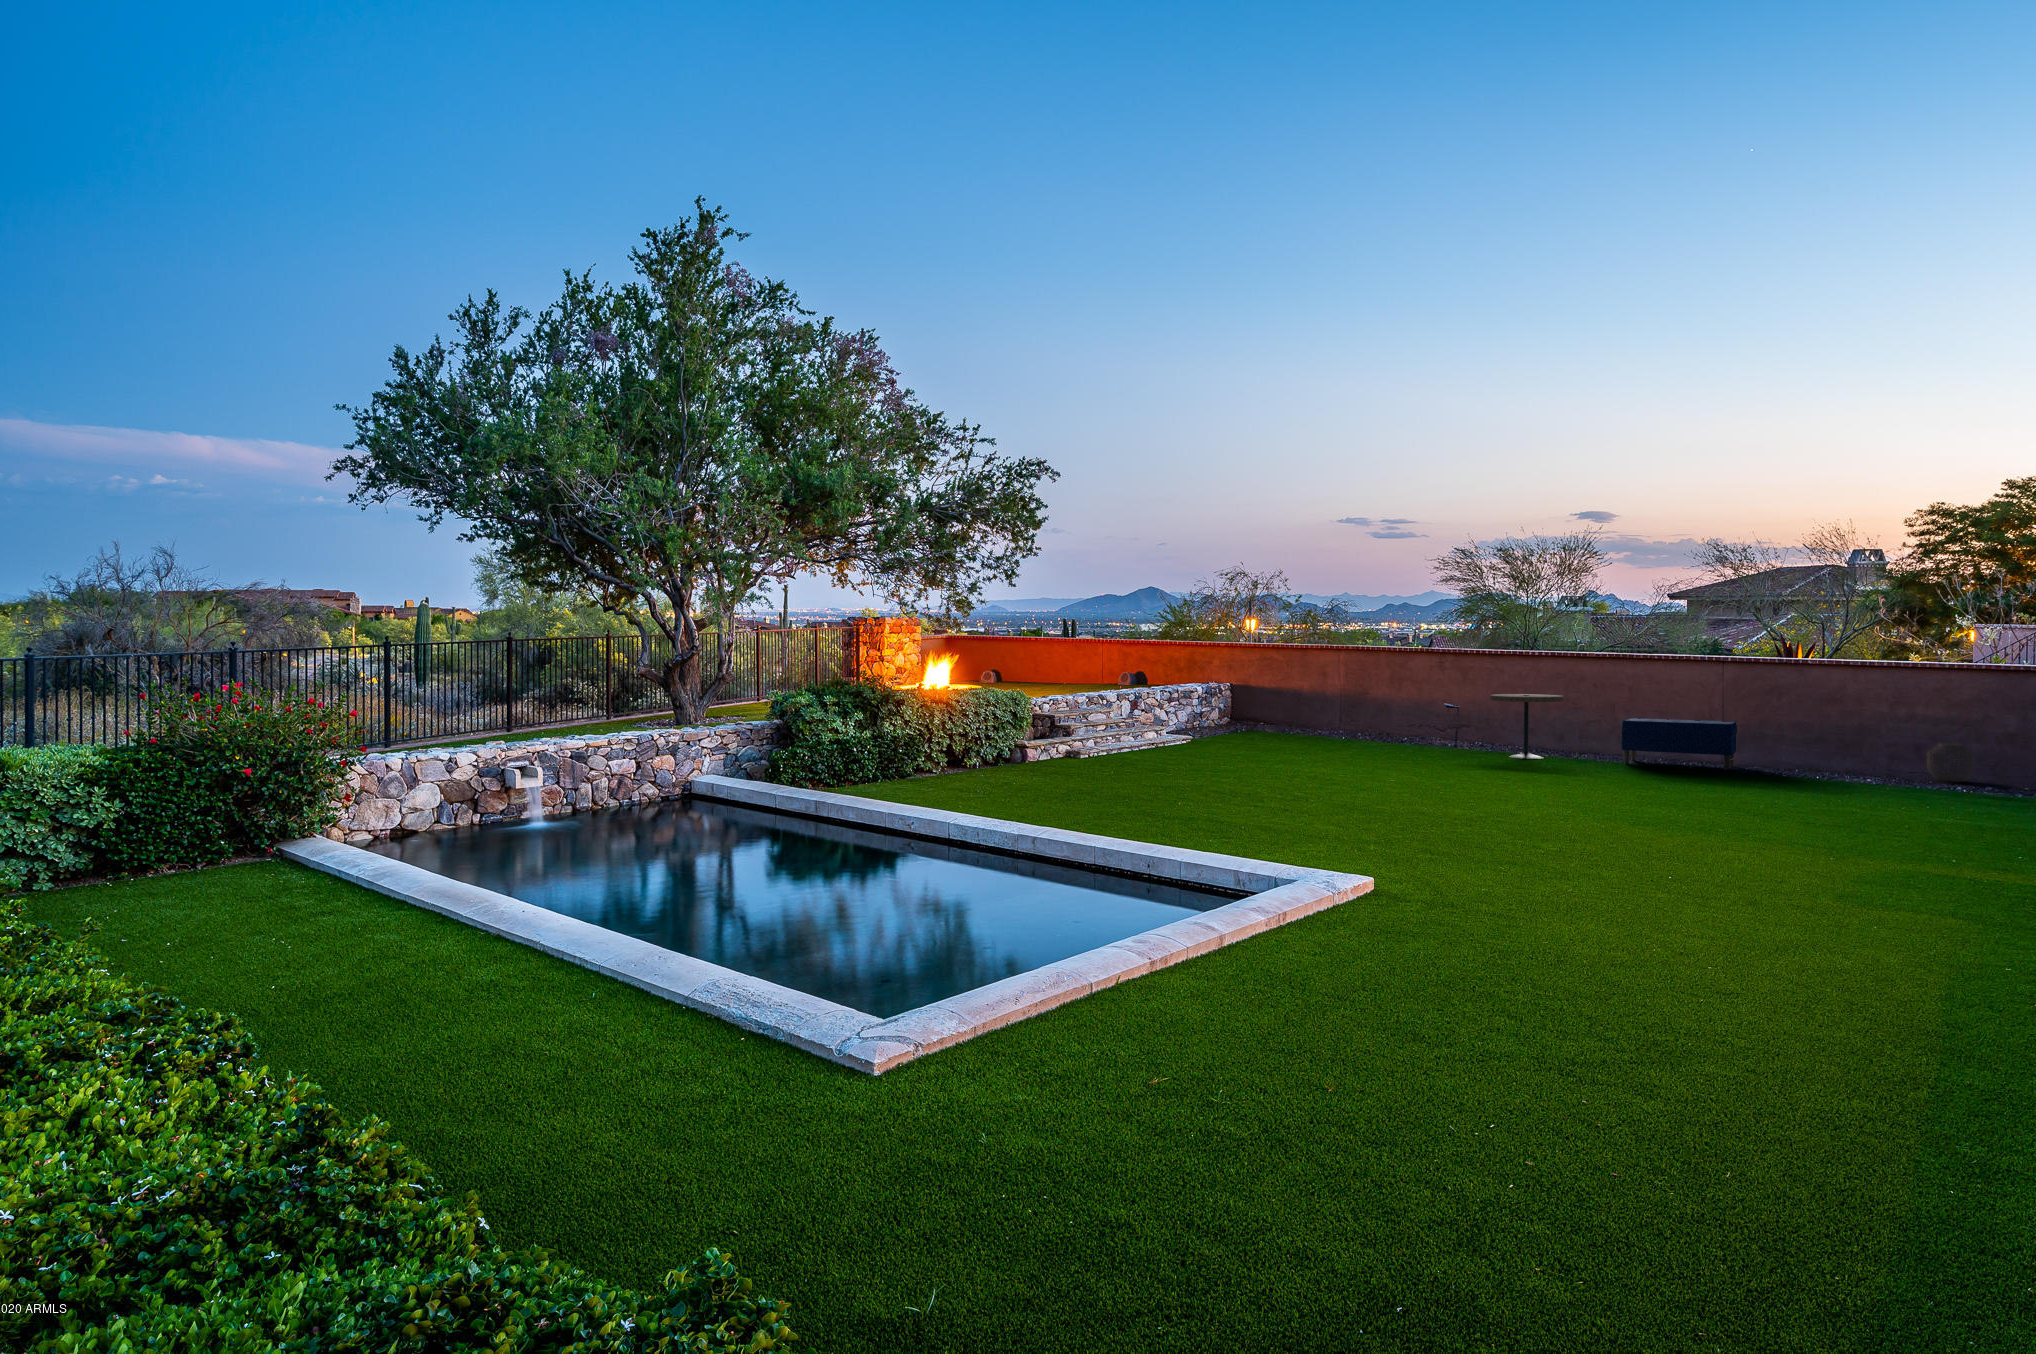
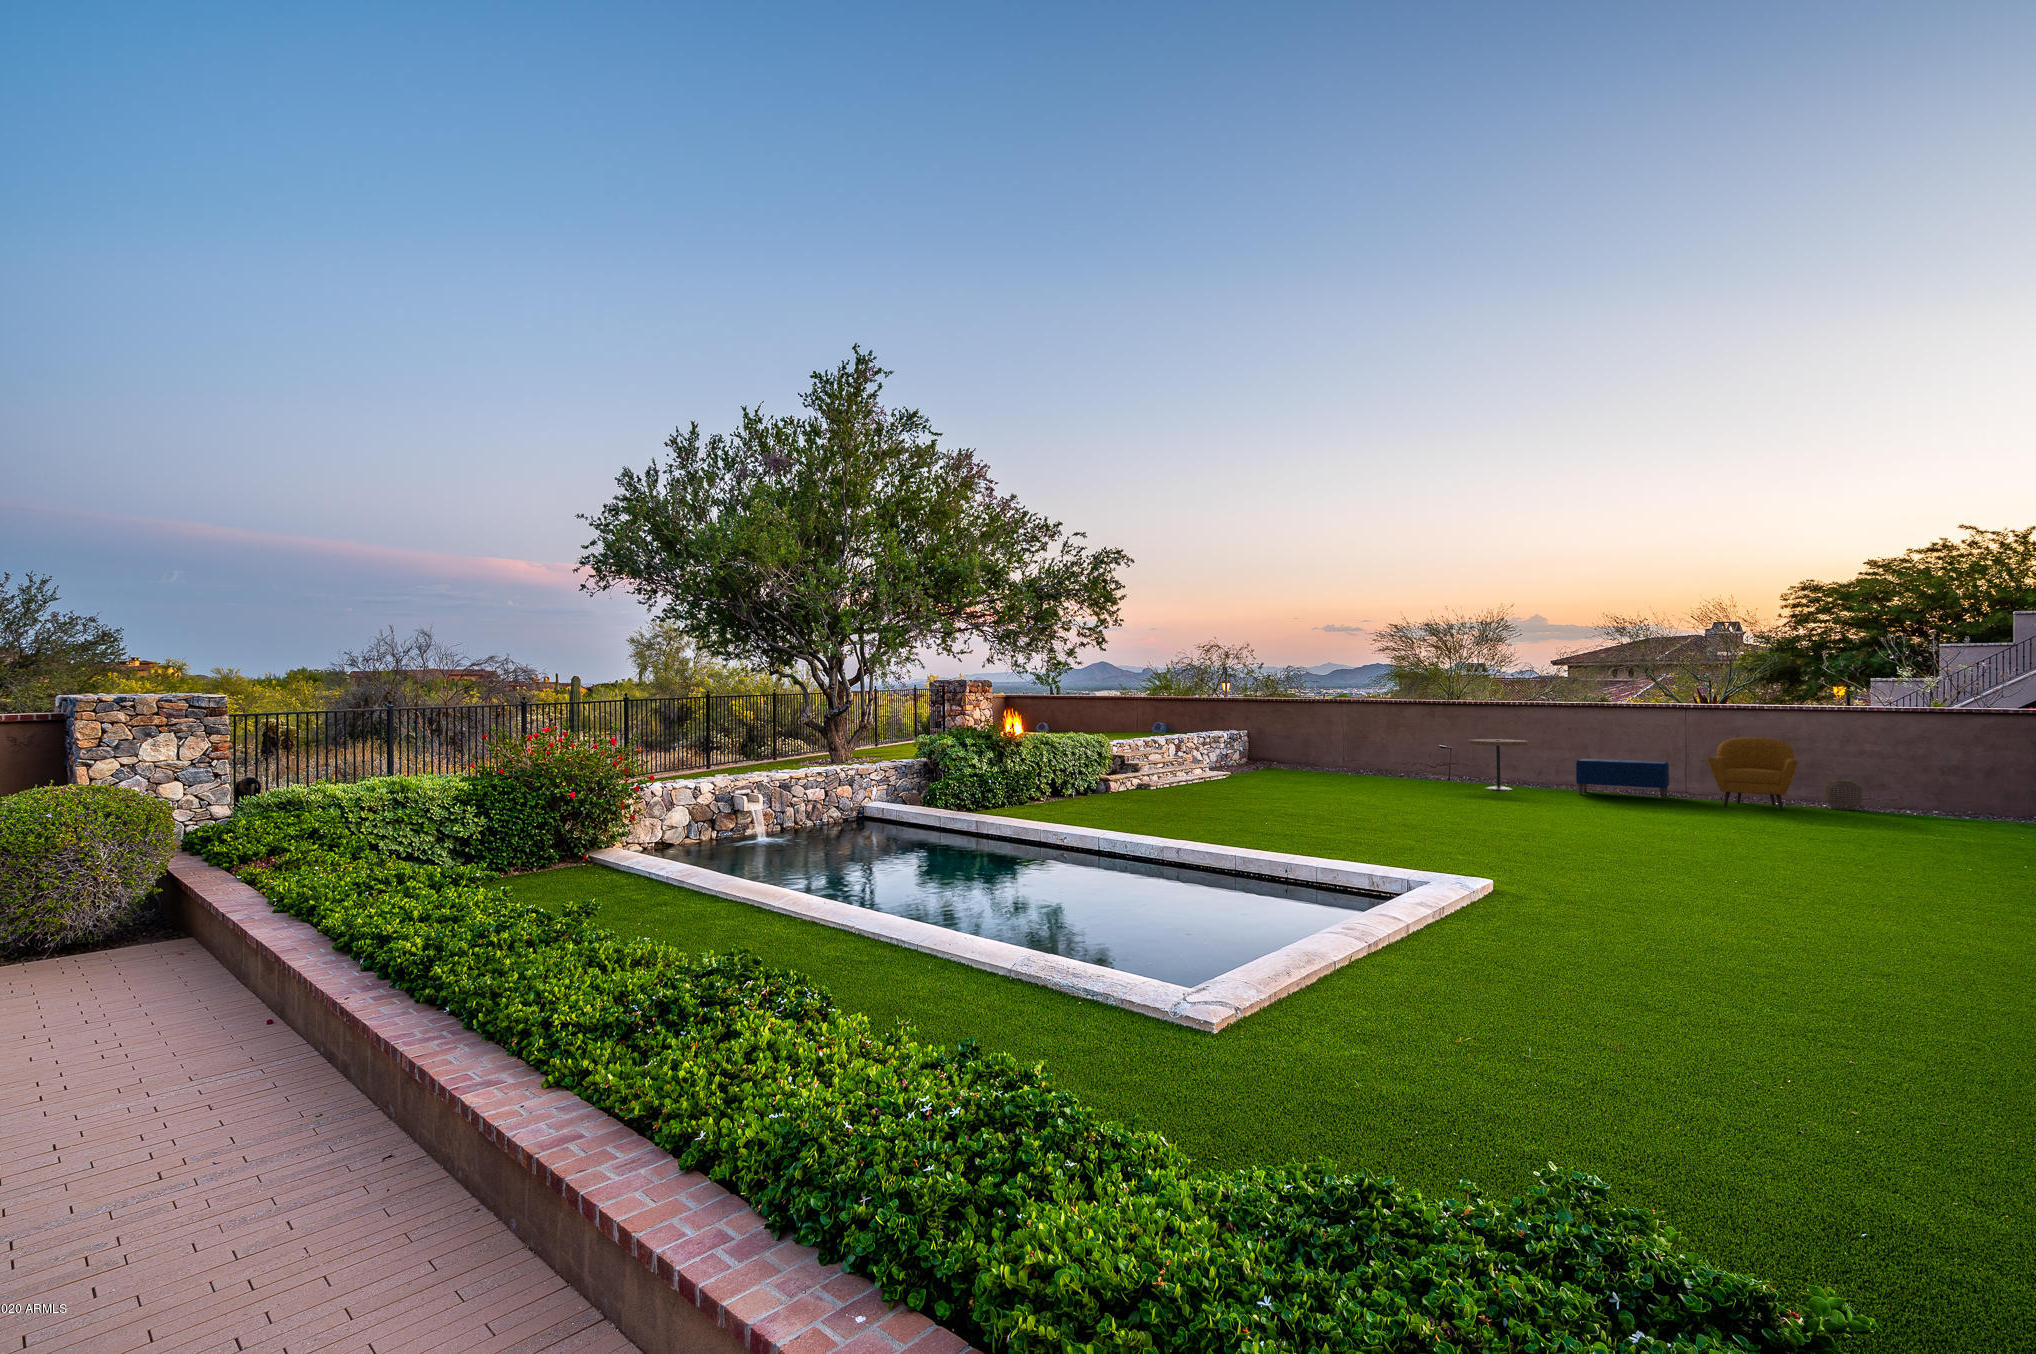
armchair: none [1783,690,1894,783] -> present [1707,737,1798,810]

